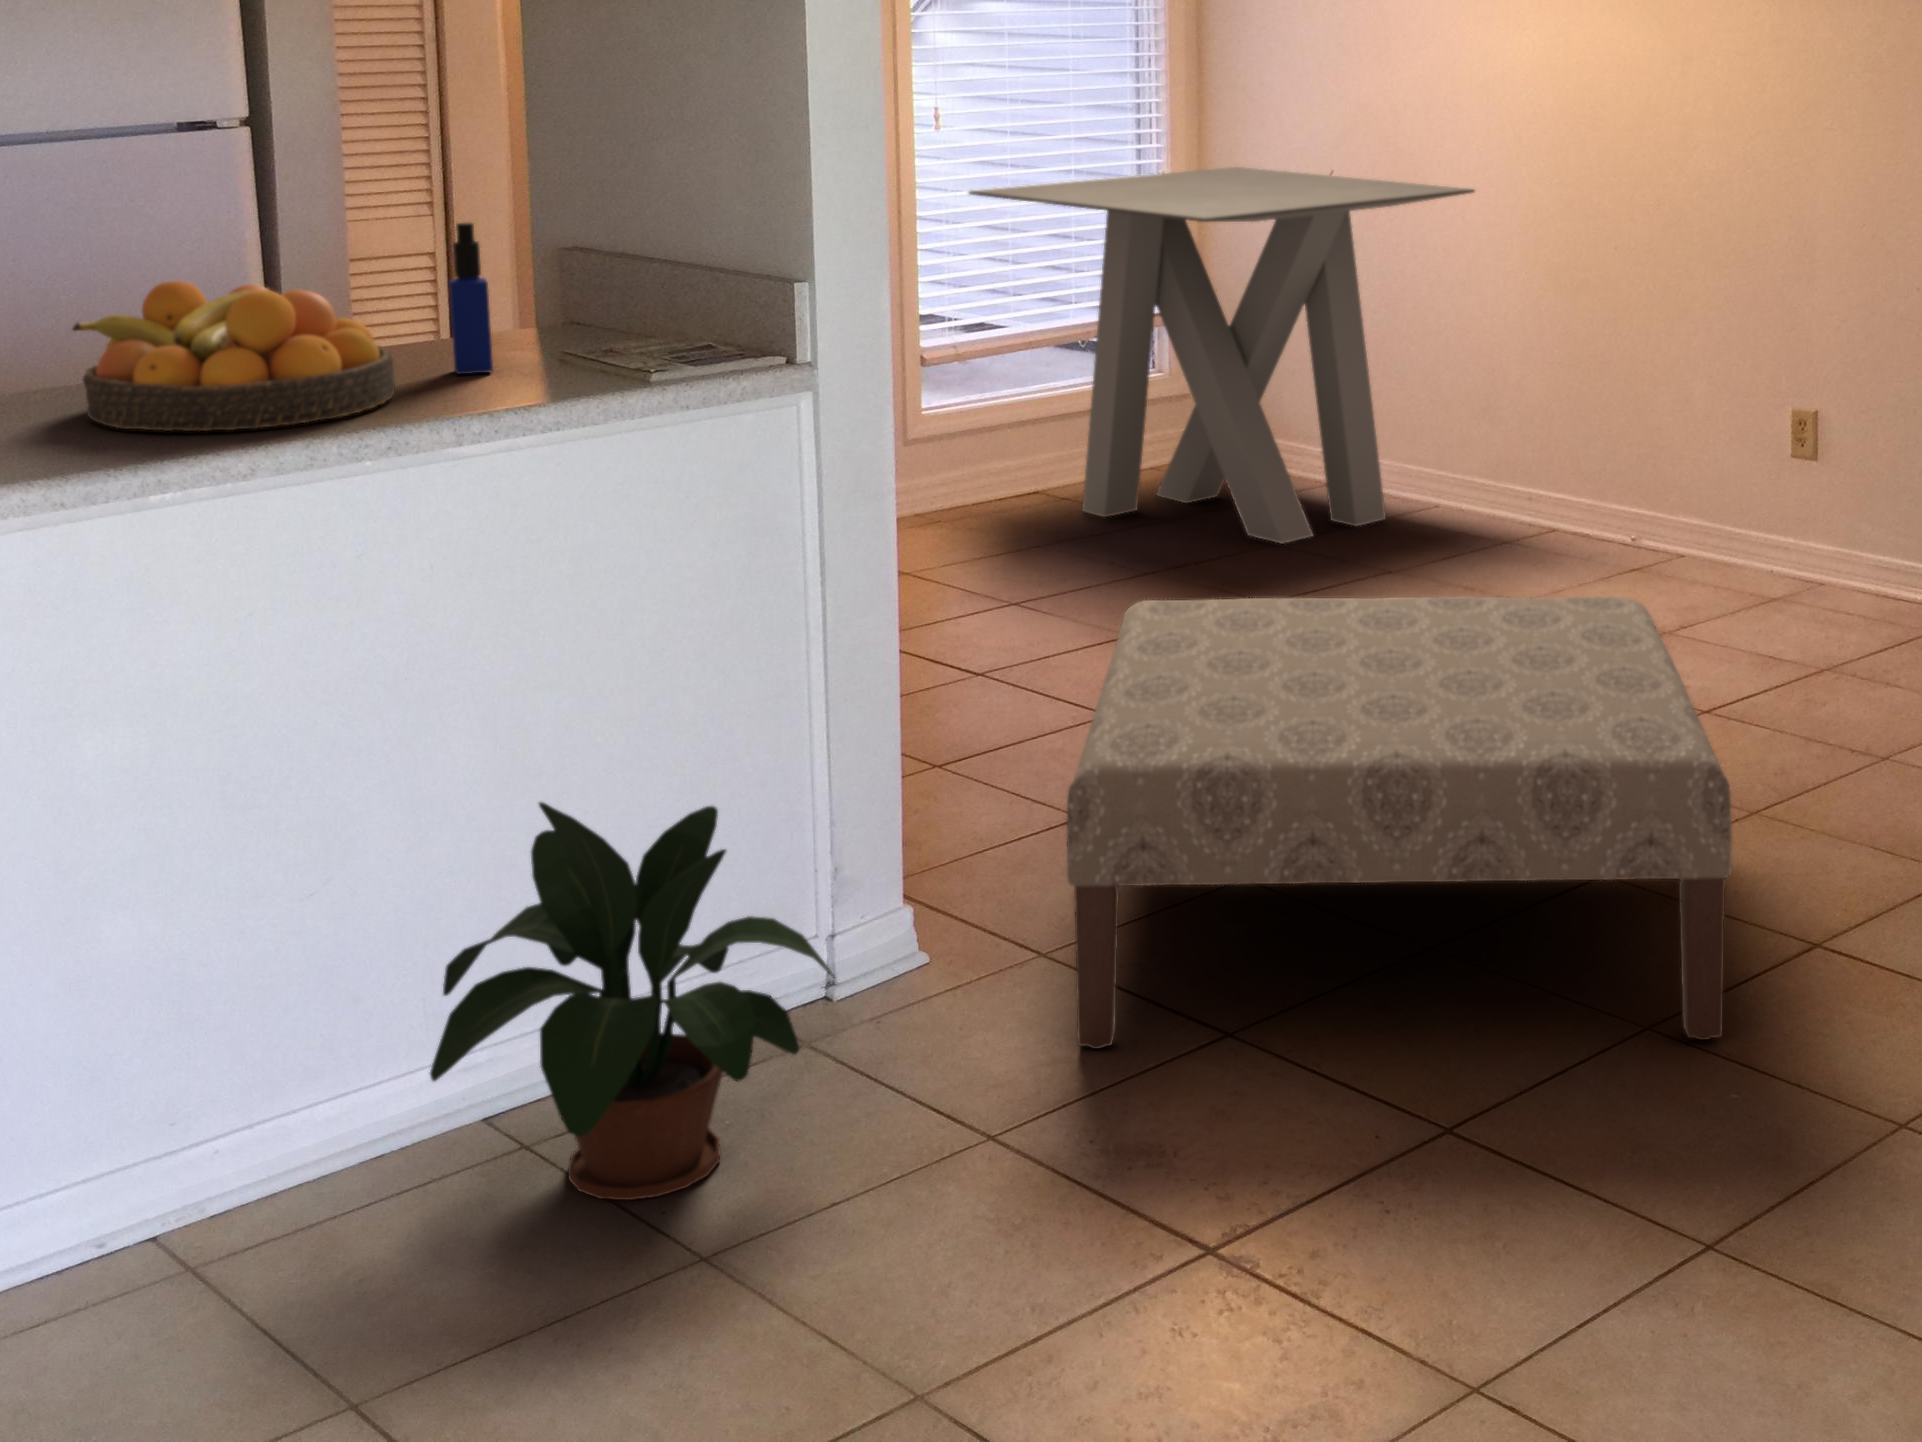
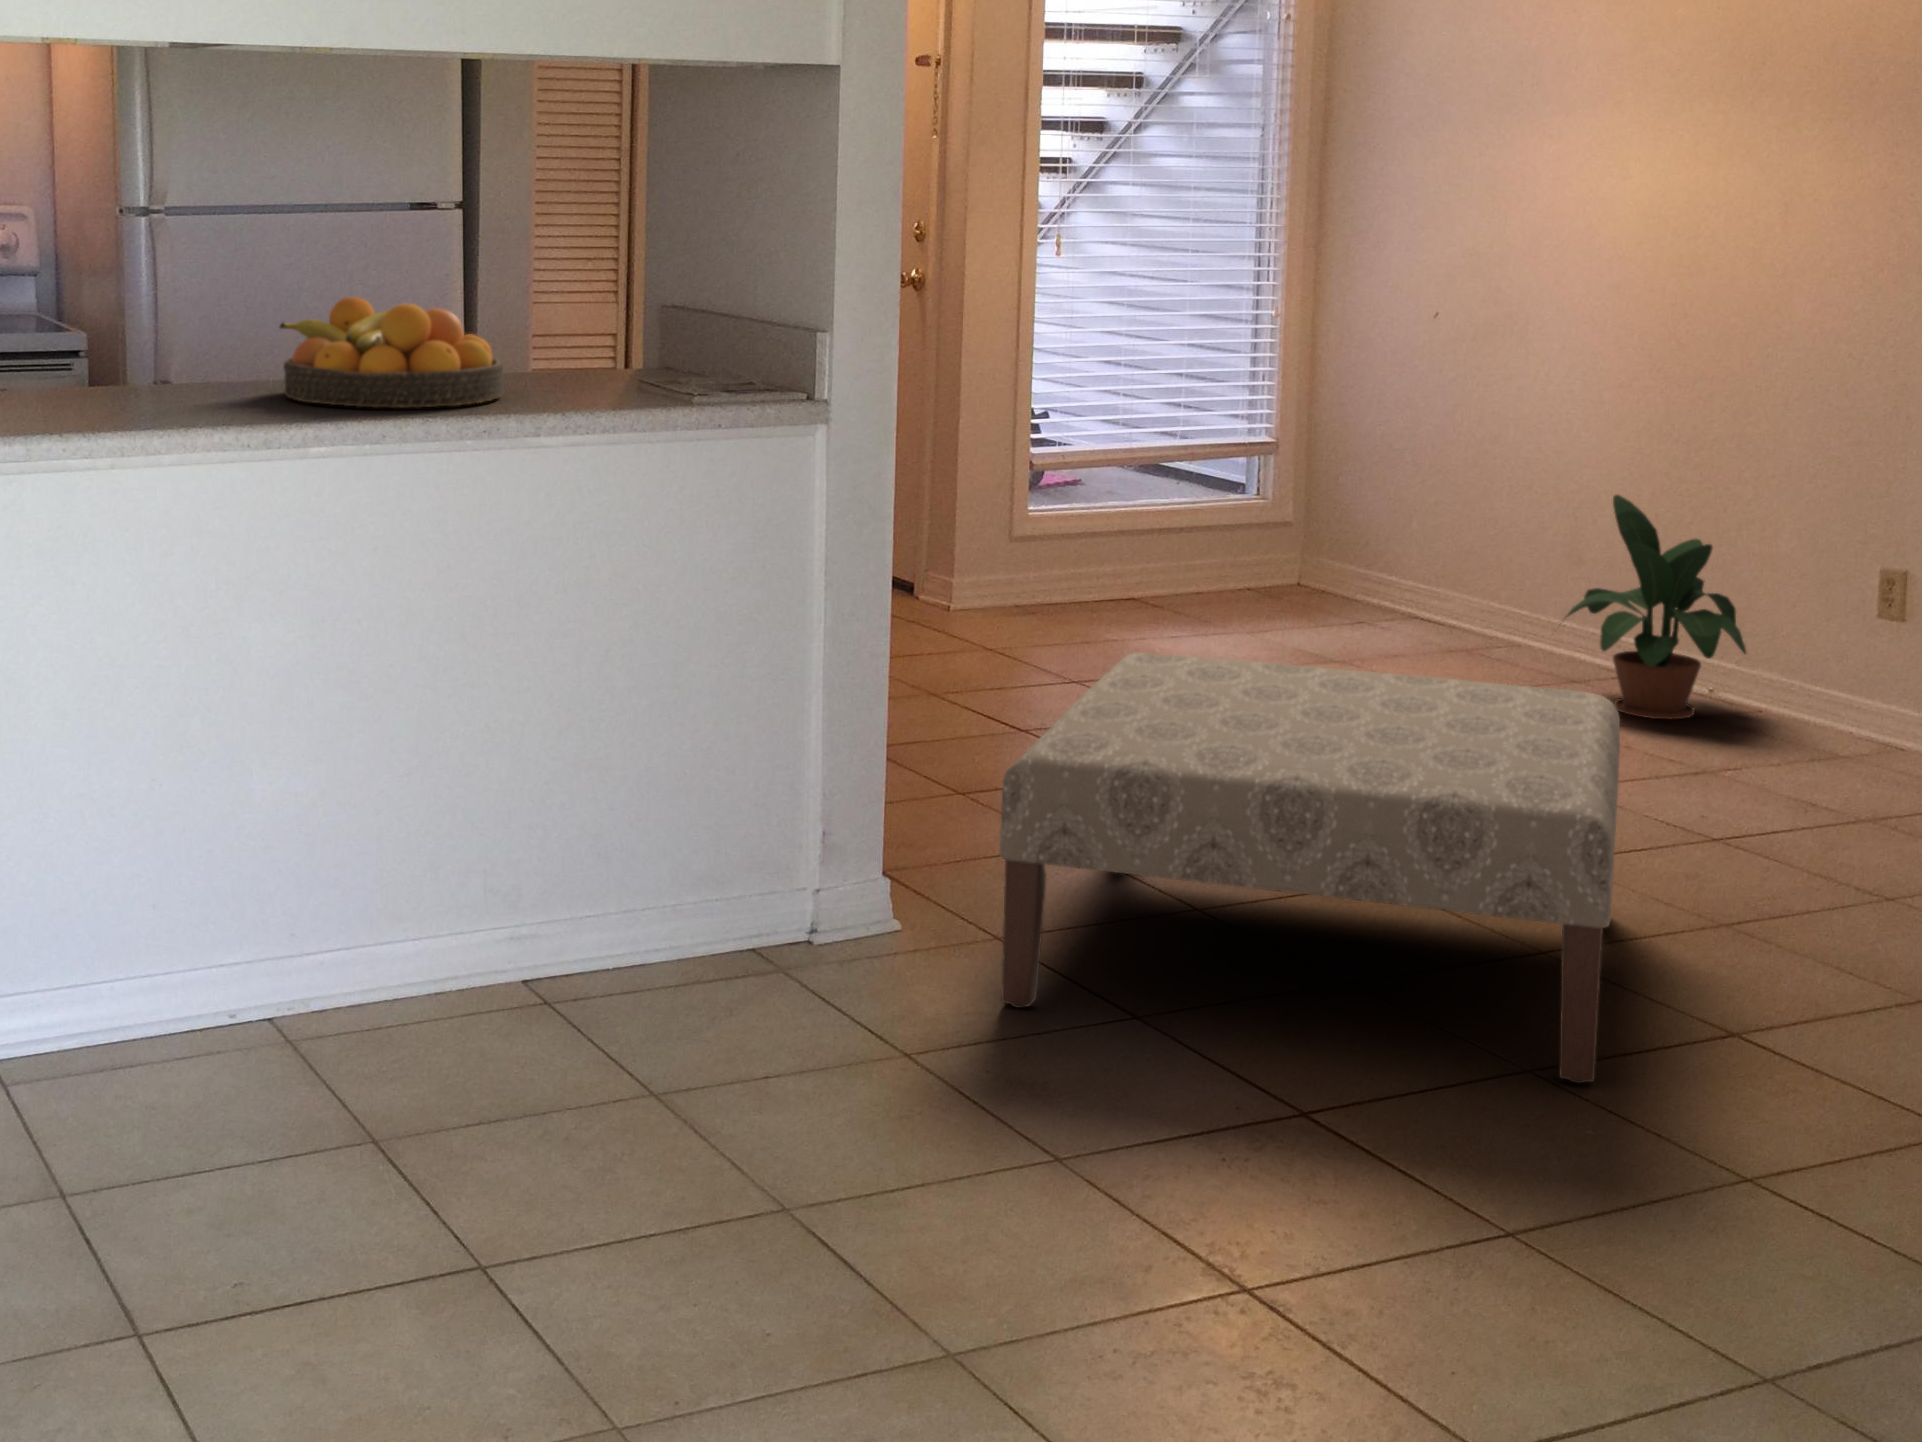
dining table: present [969,167,1474,544] -> none [1081,307,1570,662]
bottle: present [449,223,493,374] -> none [555,268,585,390]
potted plant: present [430,802,838,1200] -> present [1567,495,1746,719]

